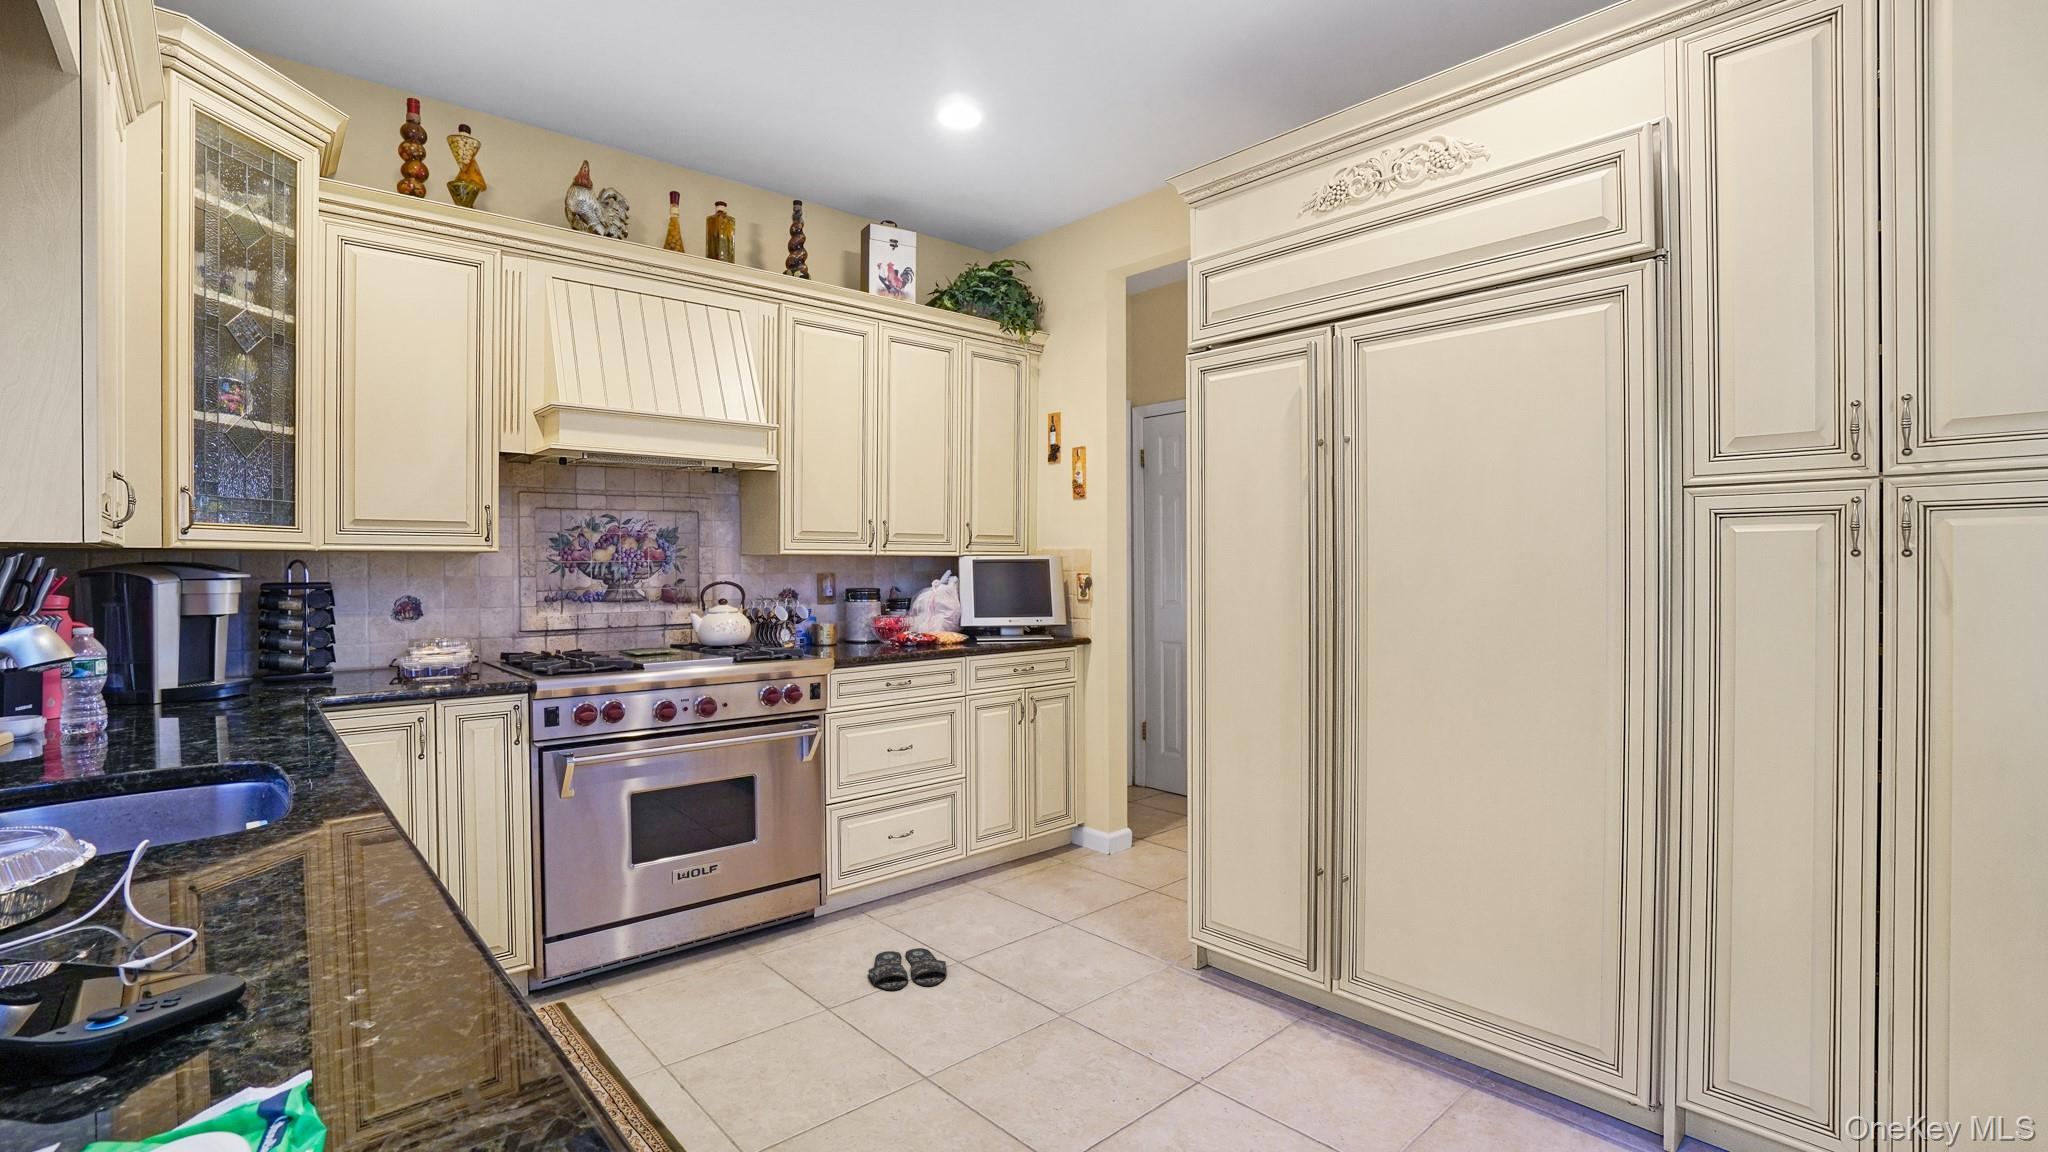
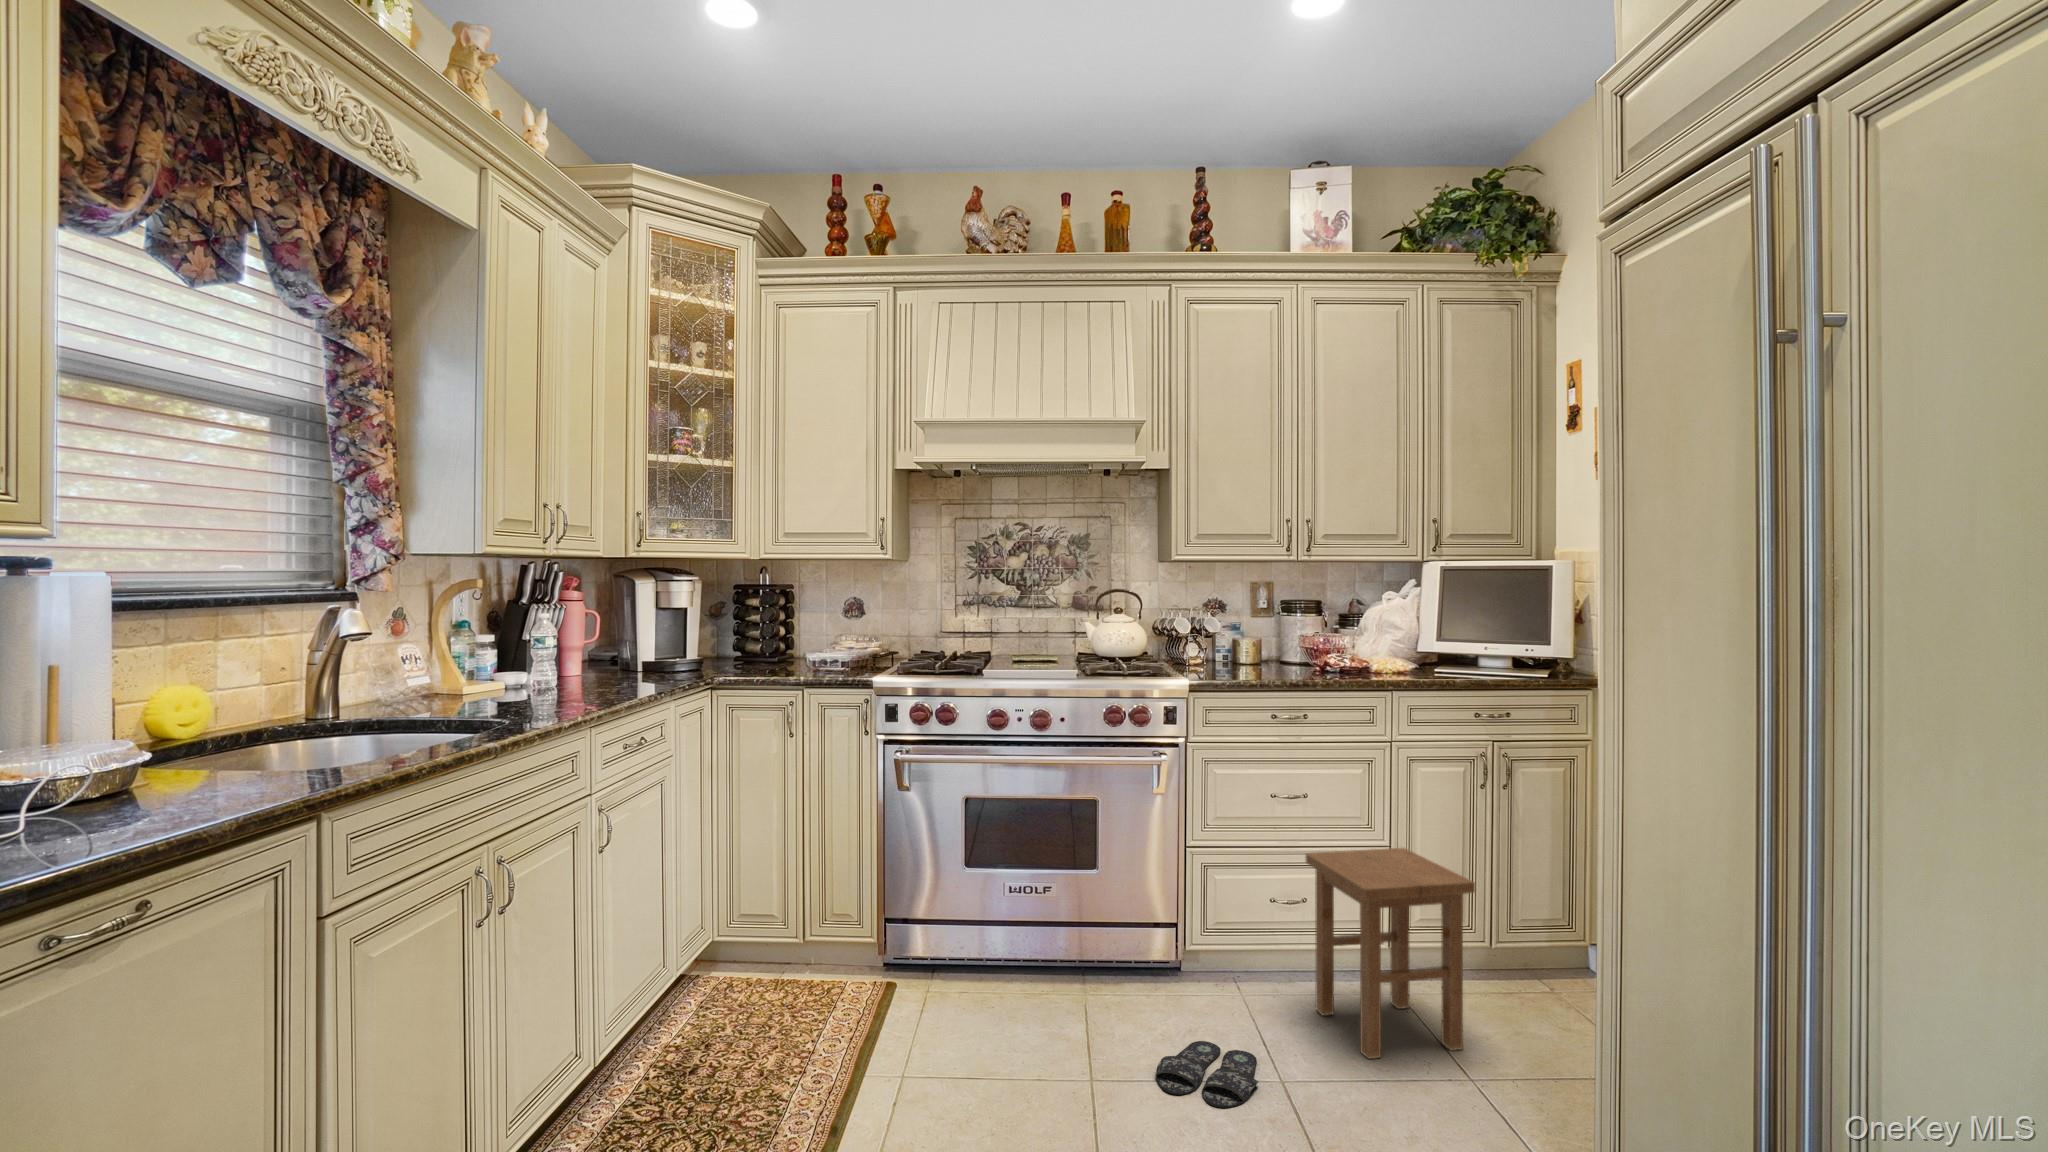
stool: none [927,774,1046,927] -> present [1305,848,1475,1059]

